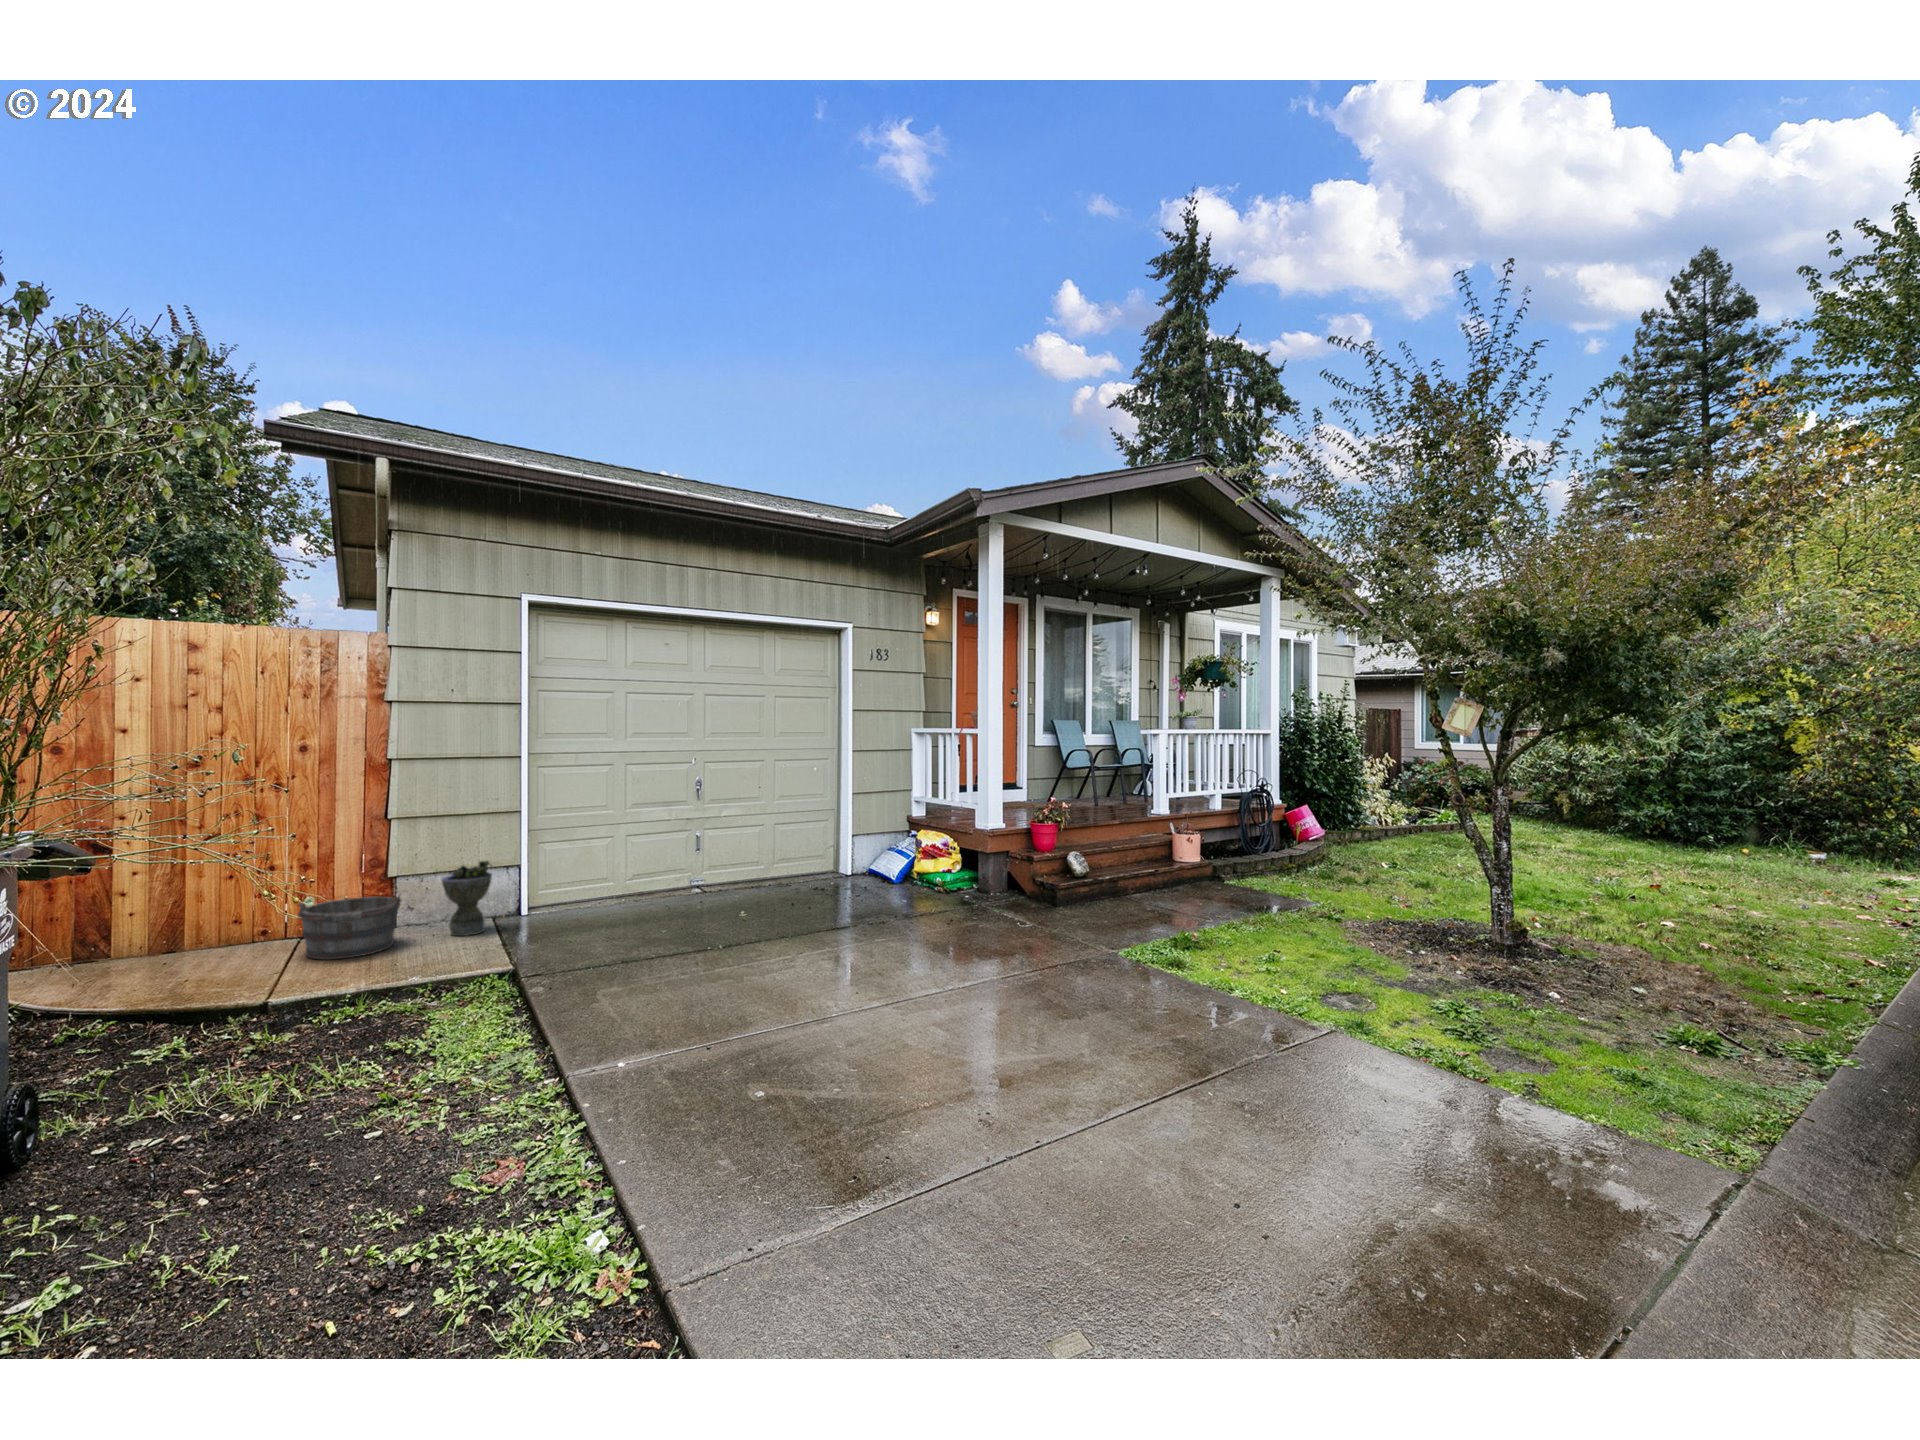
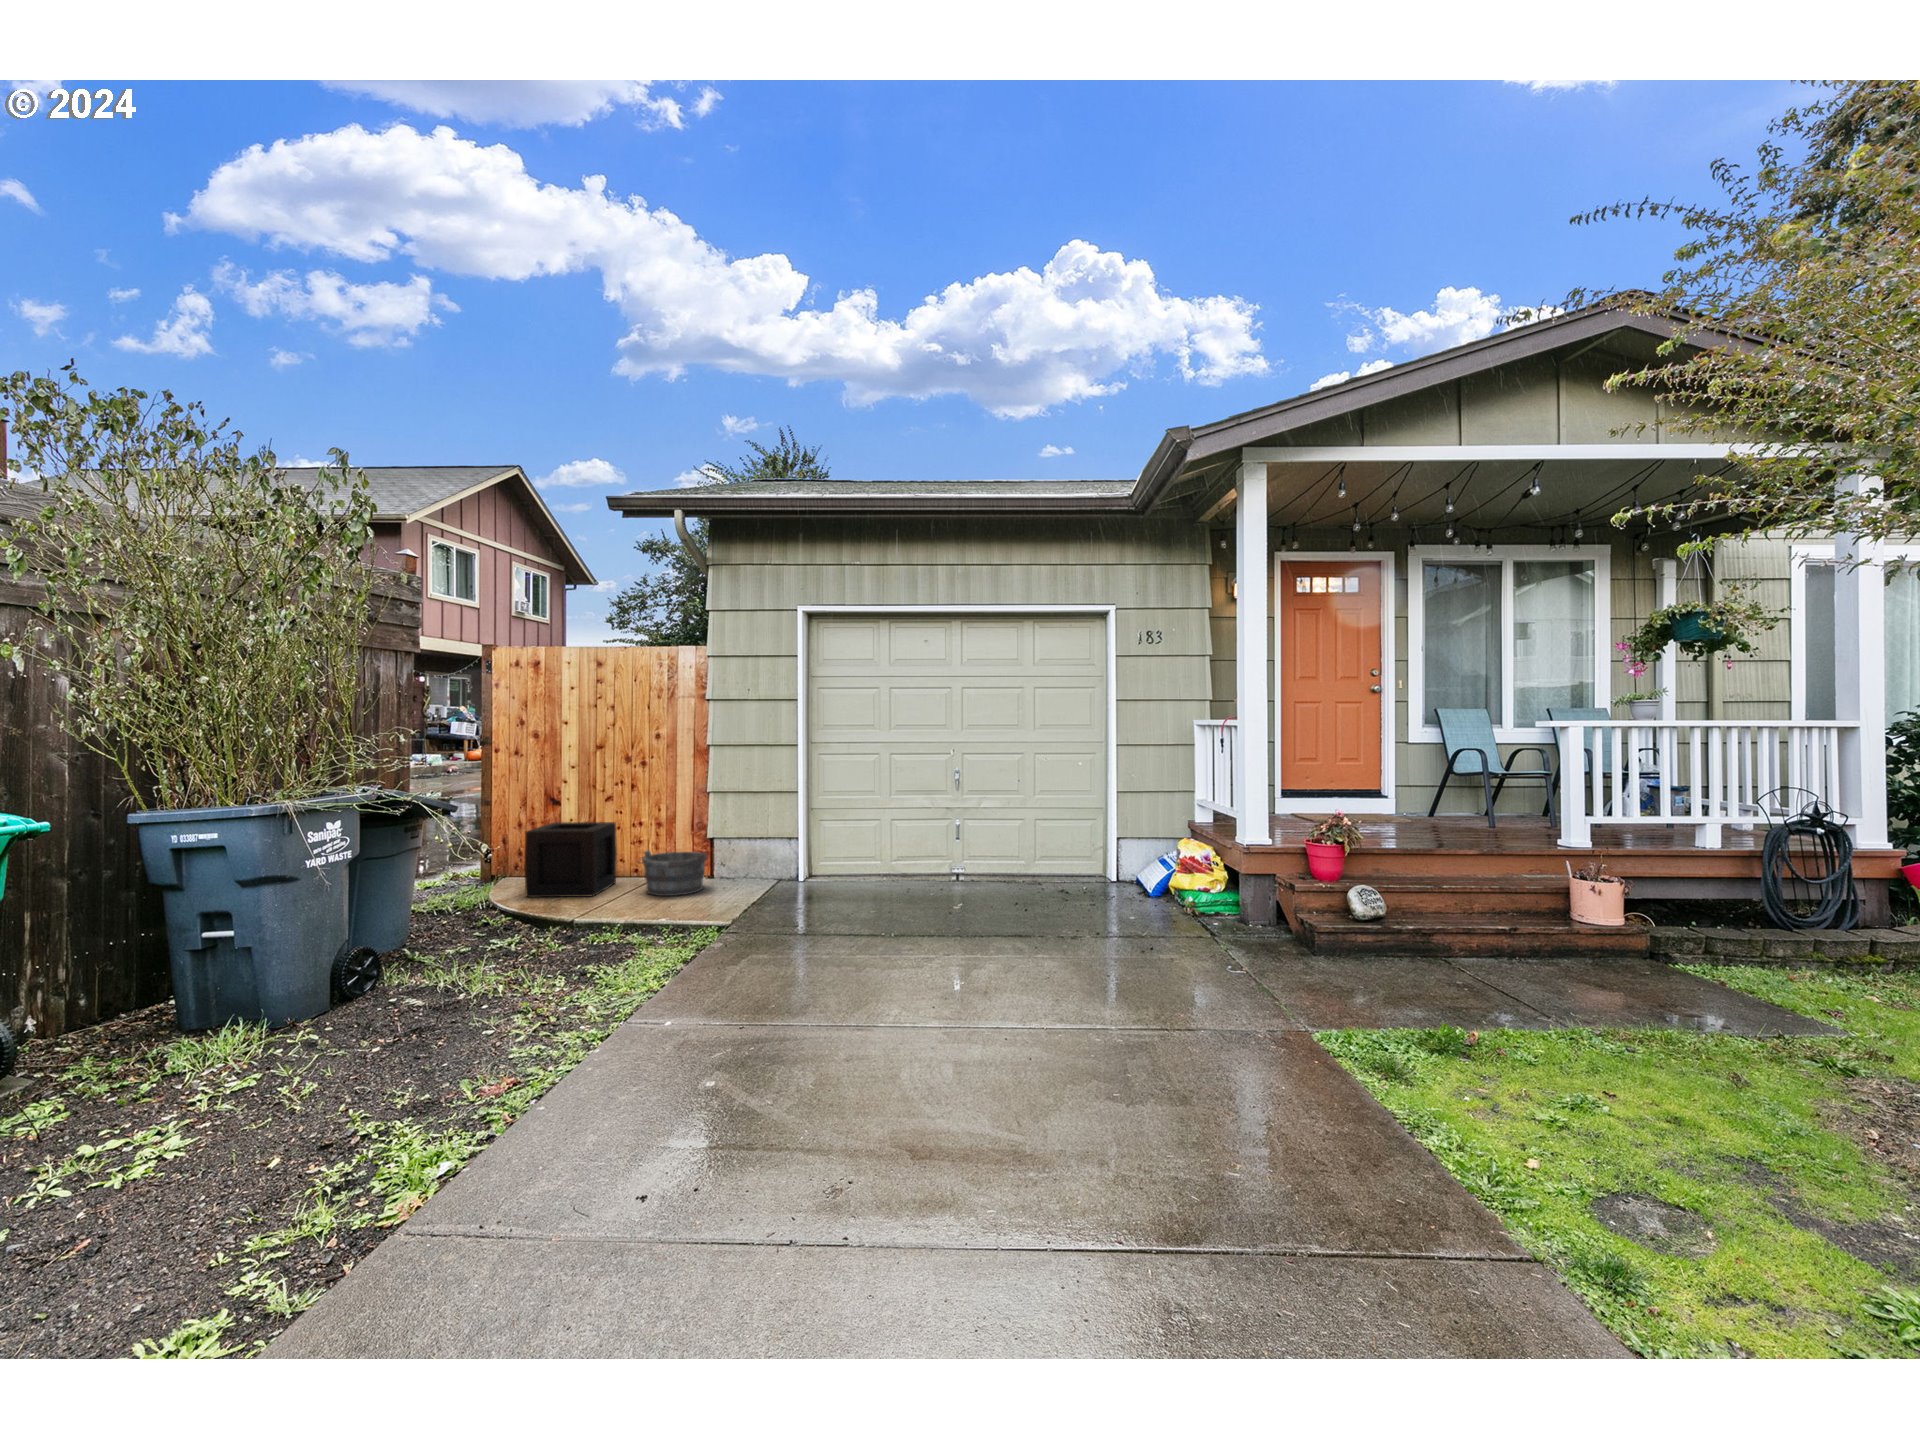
planter: present [442,861,492,936] -> none [734,831,771,892]
wooden crate: none [84,869,227,997] -> present [525,822,617,897]

